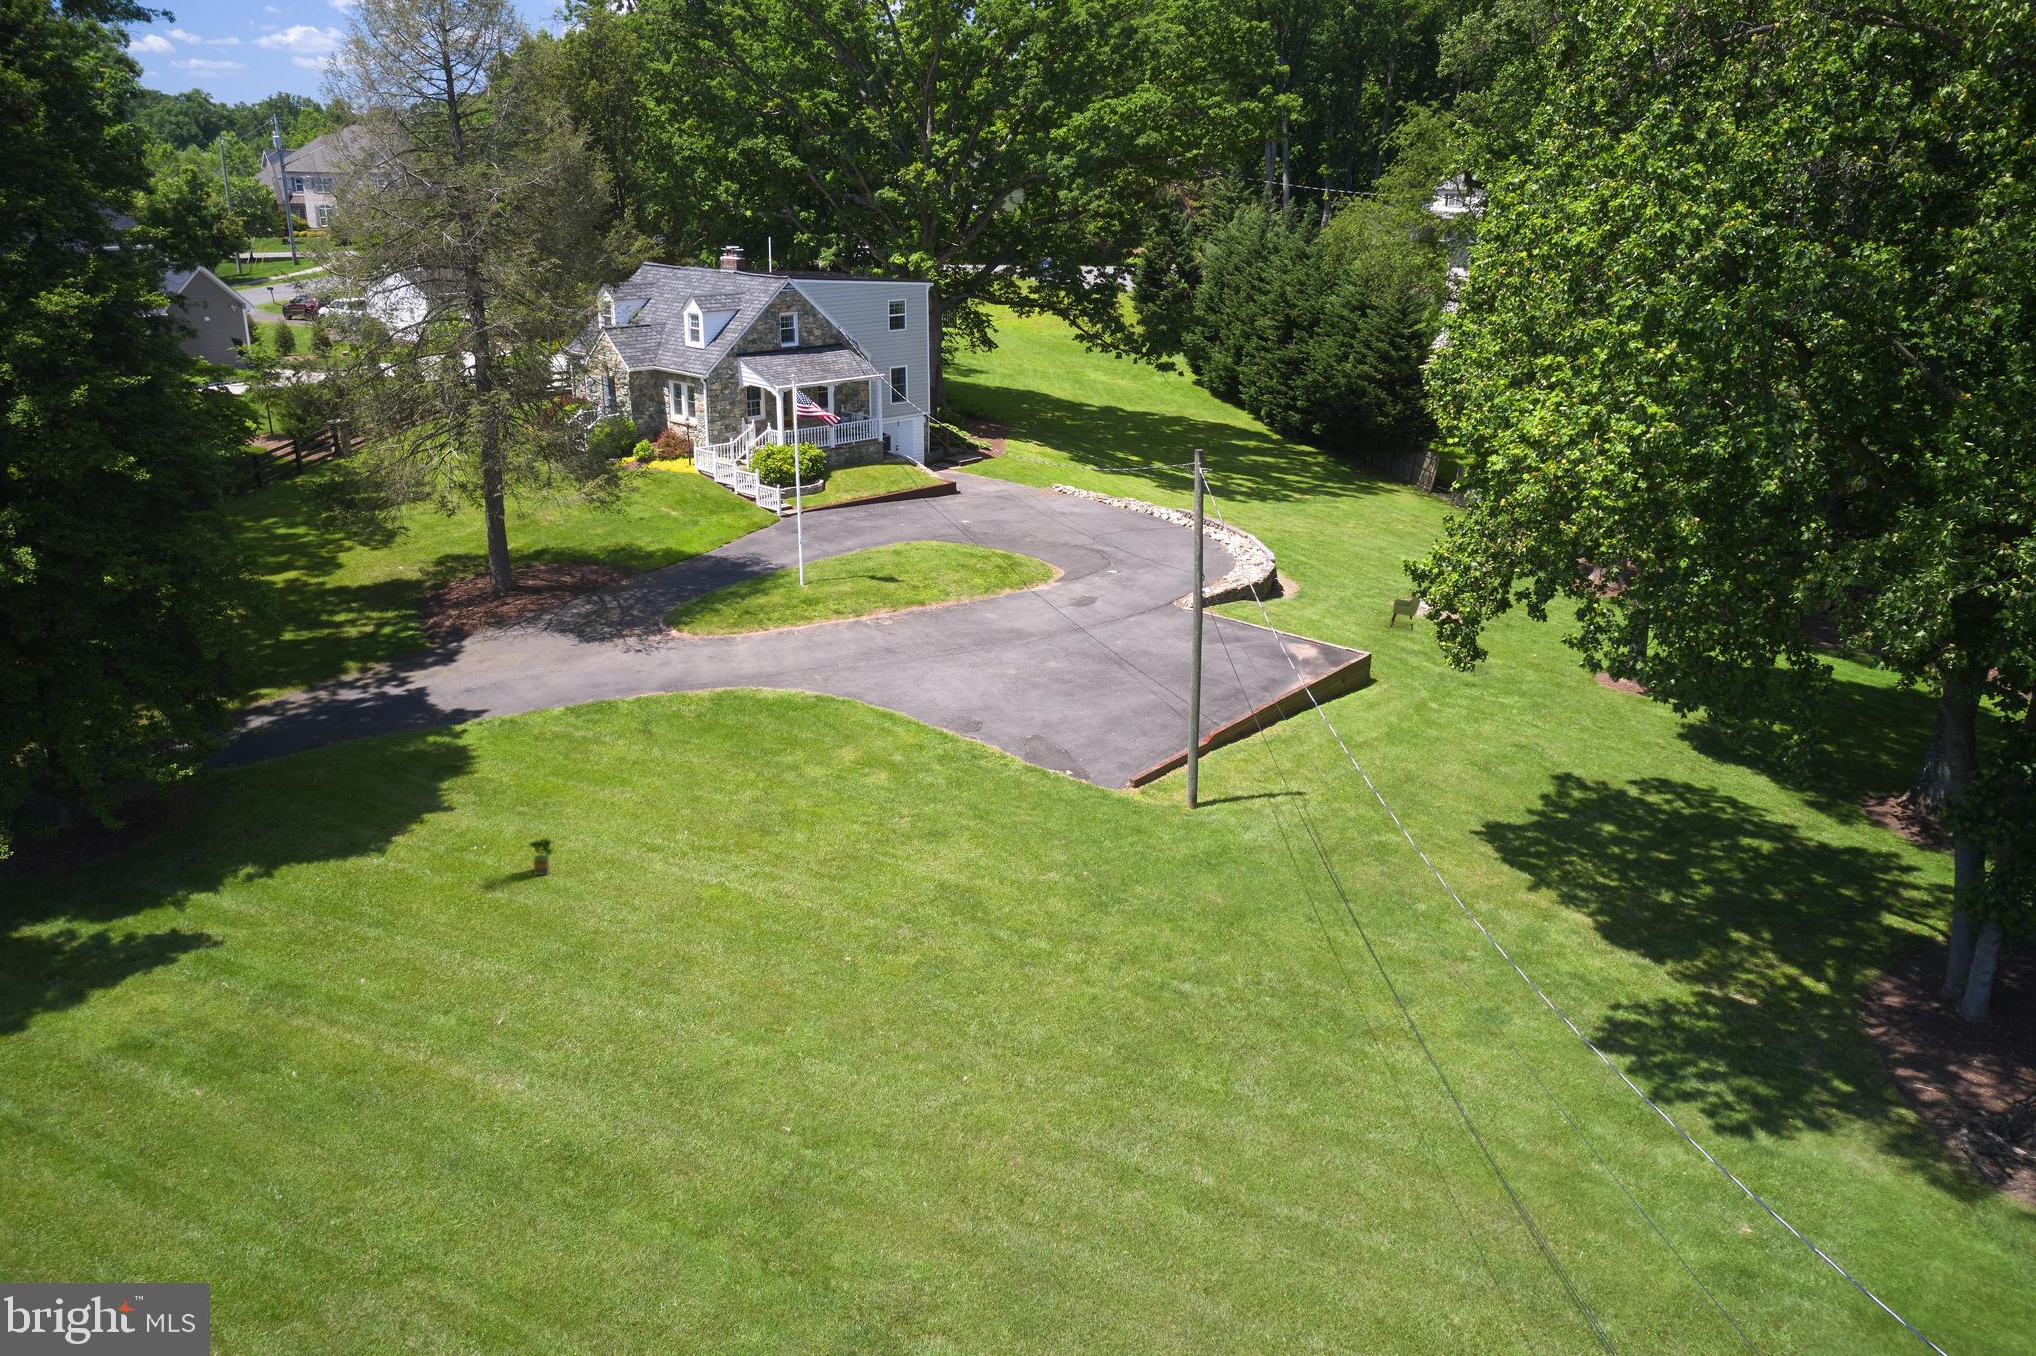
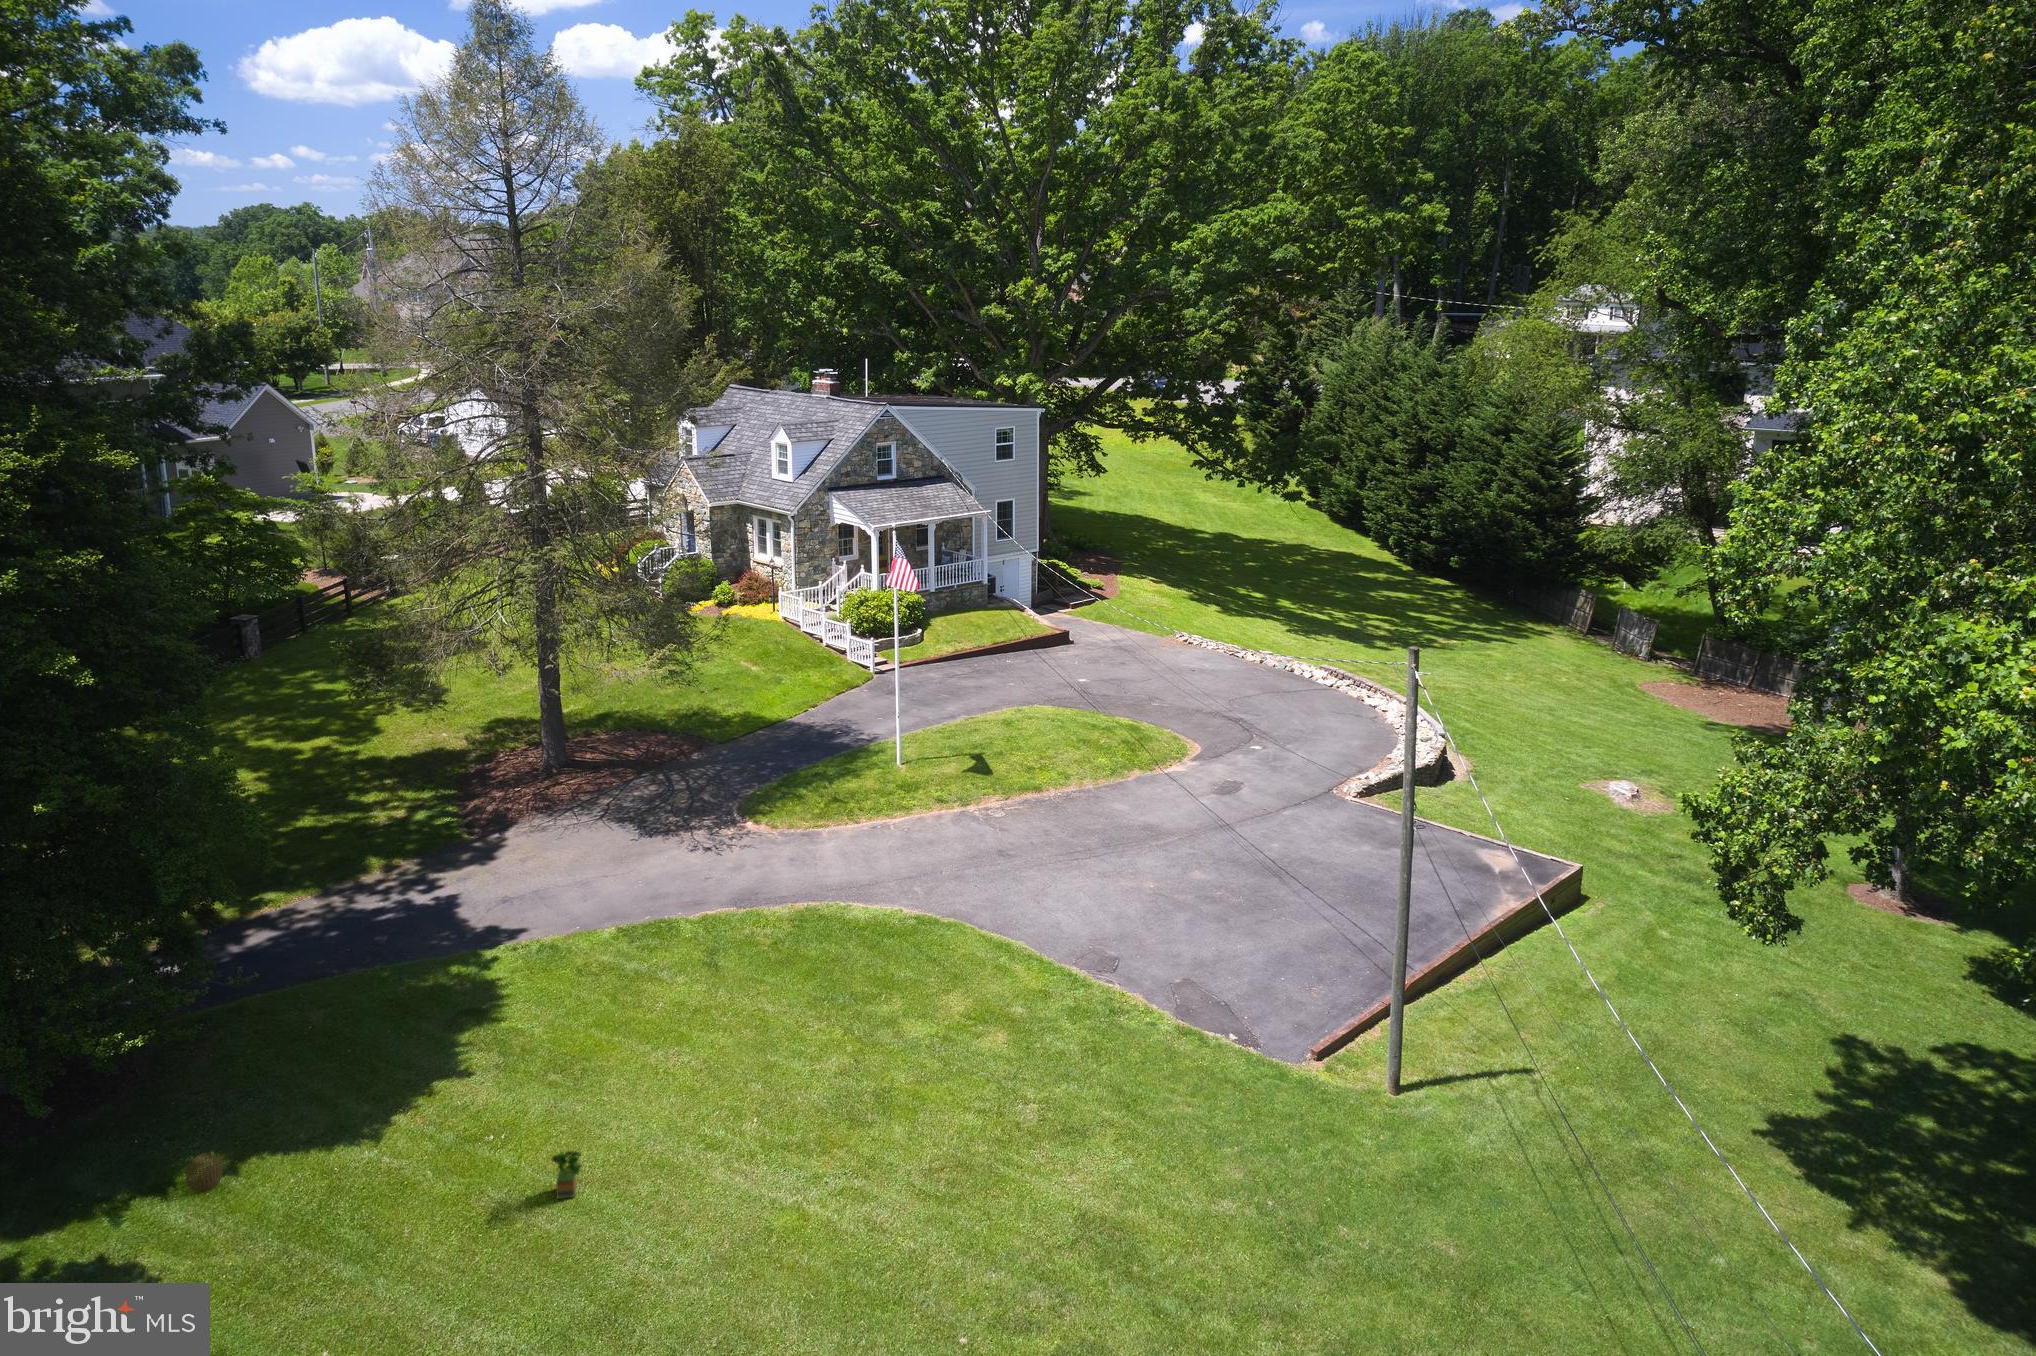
chair: present [1391,597,1421,630] -> none [1591,781,1629,824]
woven basket: none [238,845,268,874] -> present [185,1153,223,1192]

